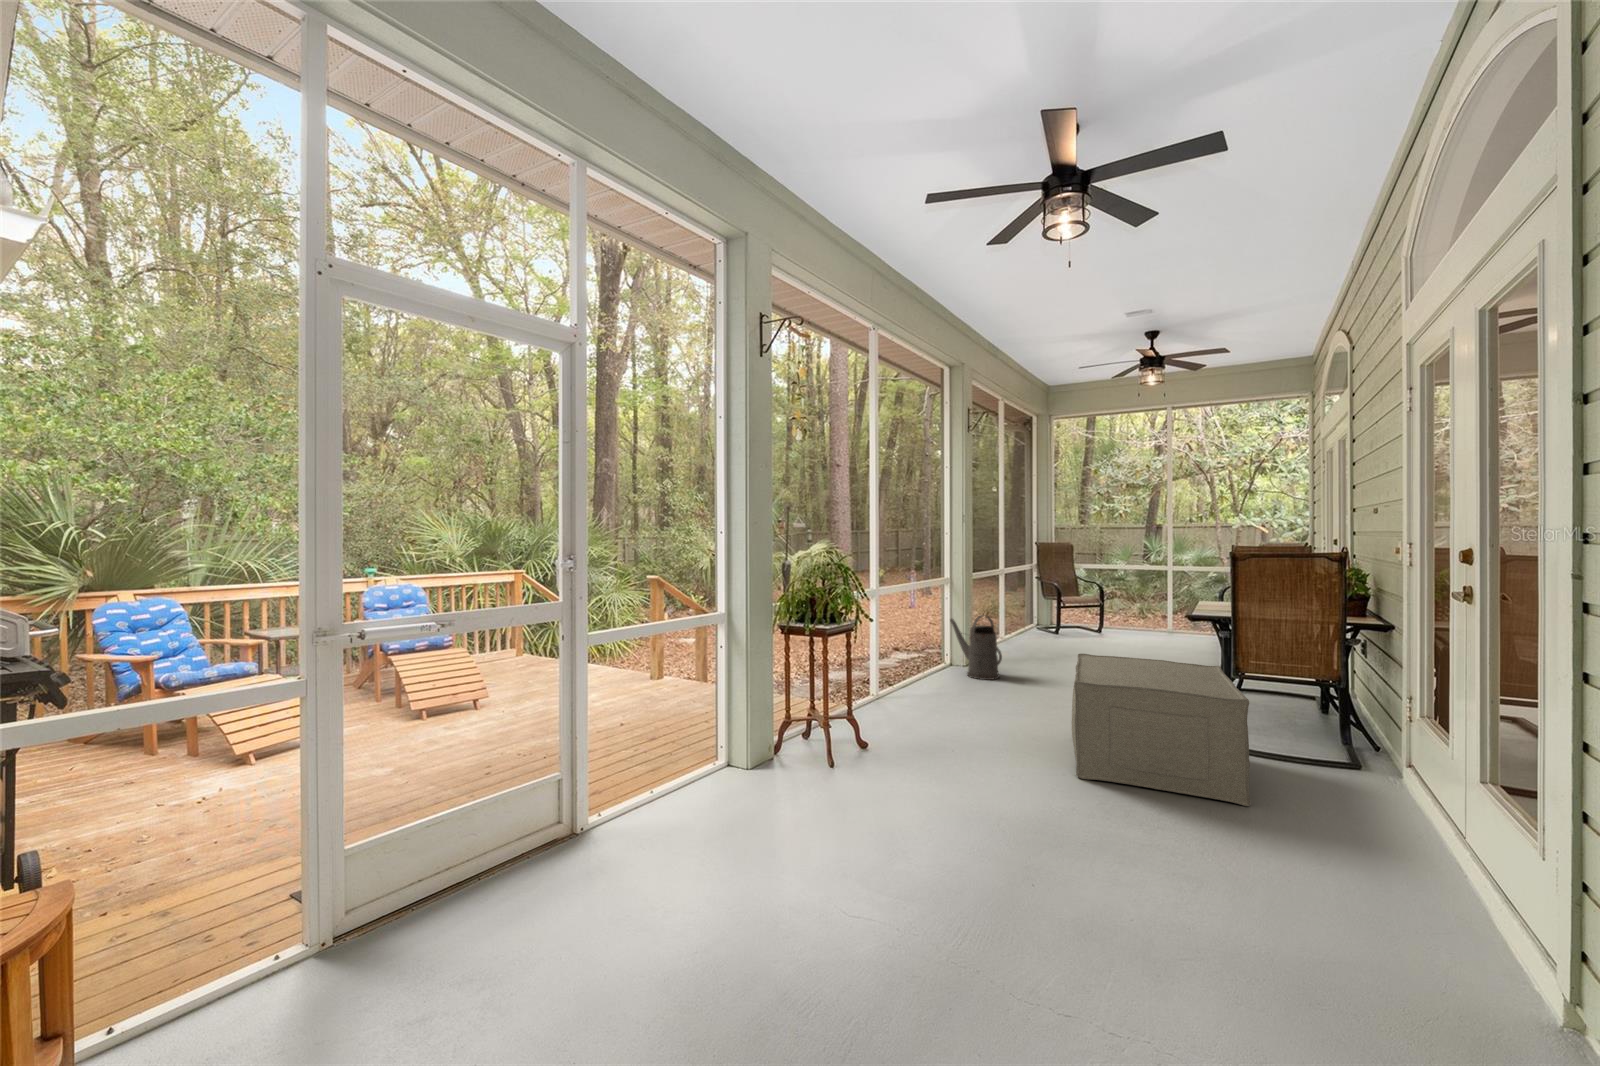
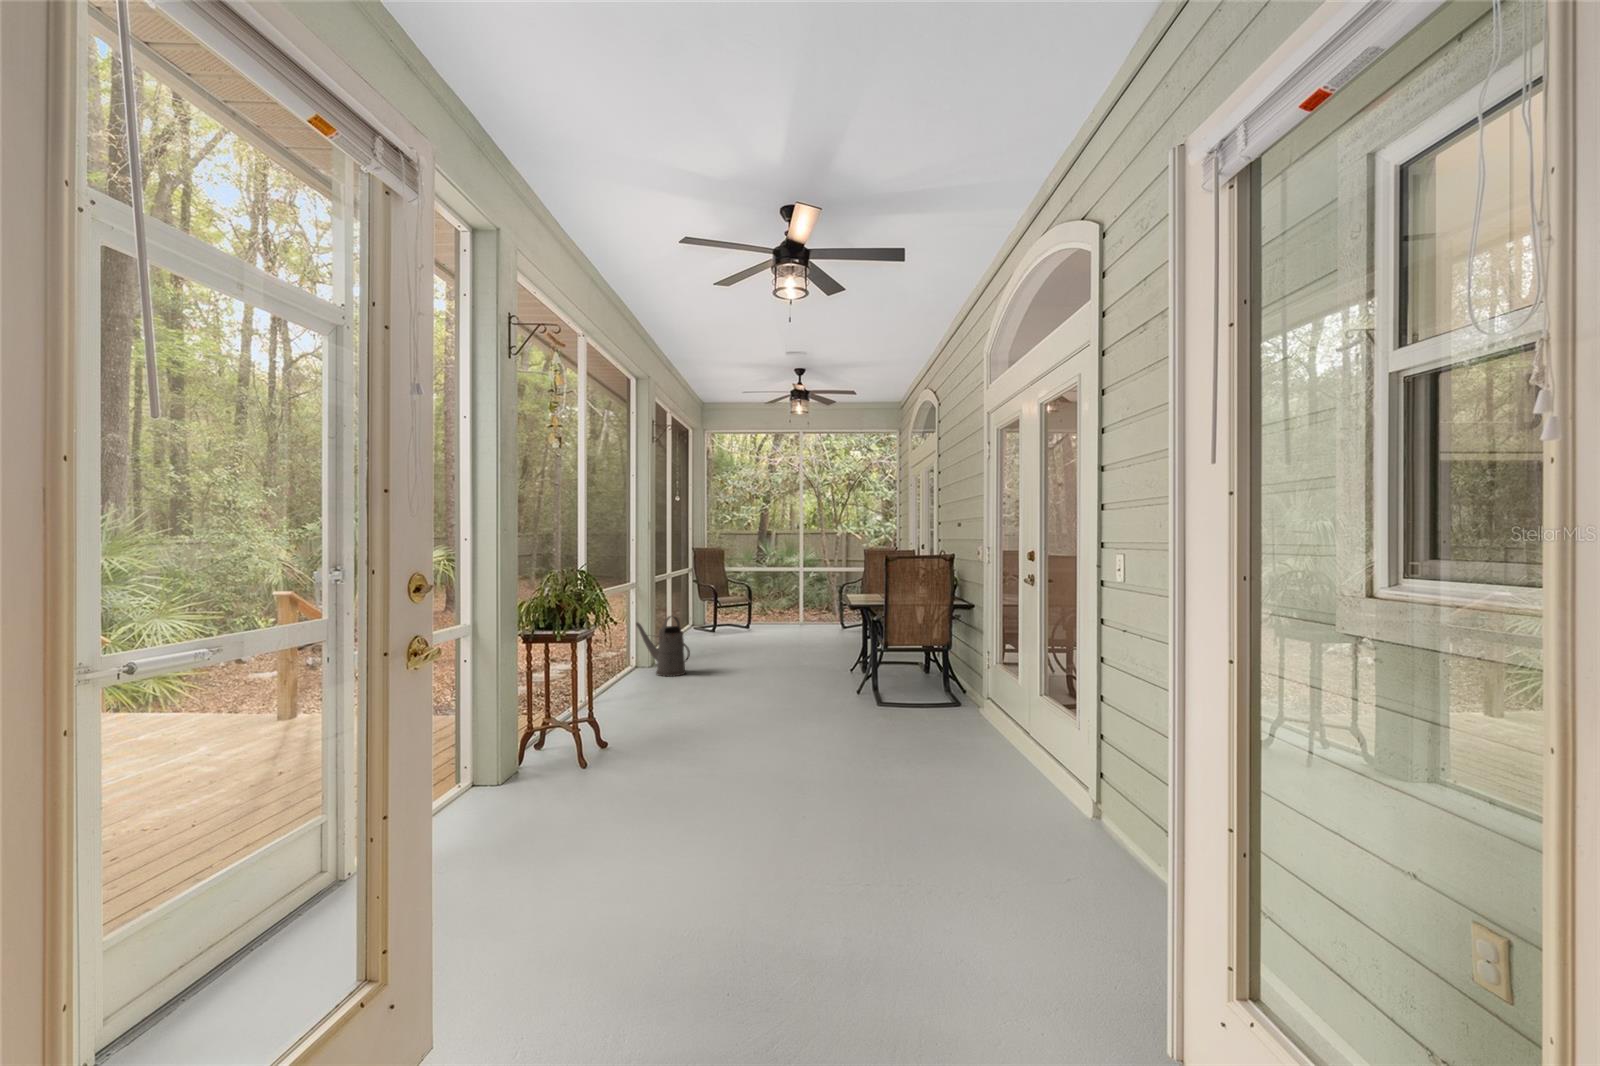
ottoman: present [1072,654,1251,806] -> none [769,637,892,734]

